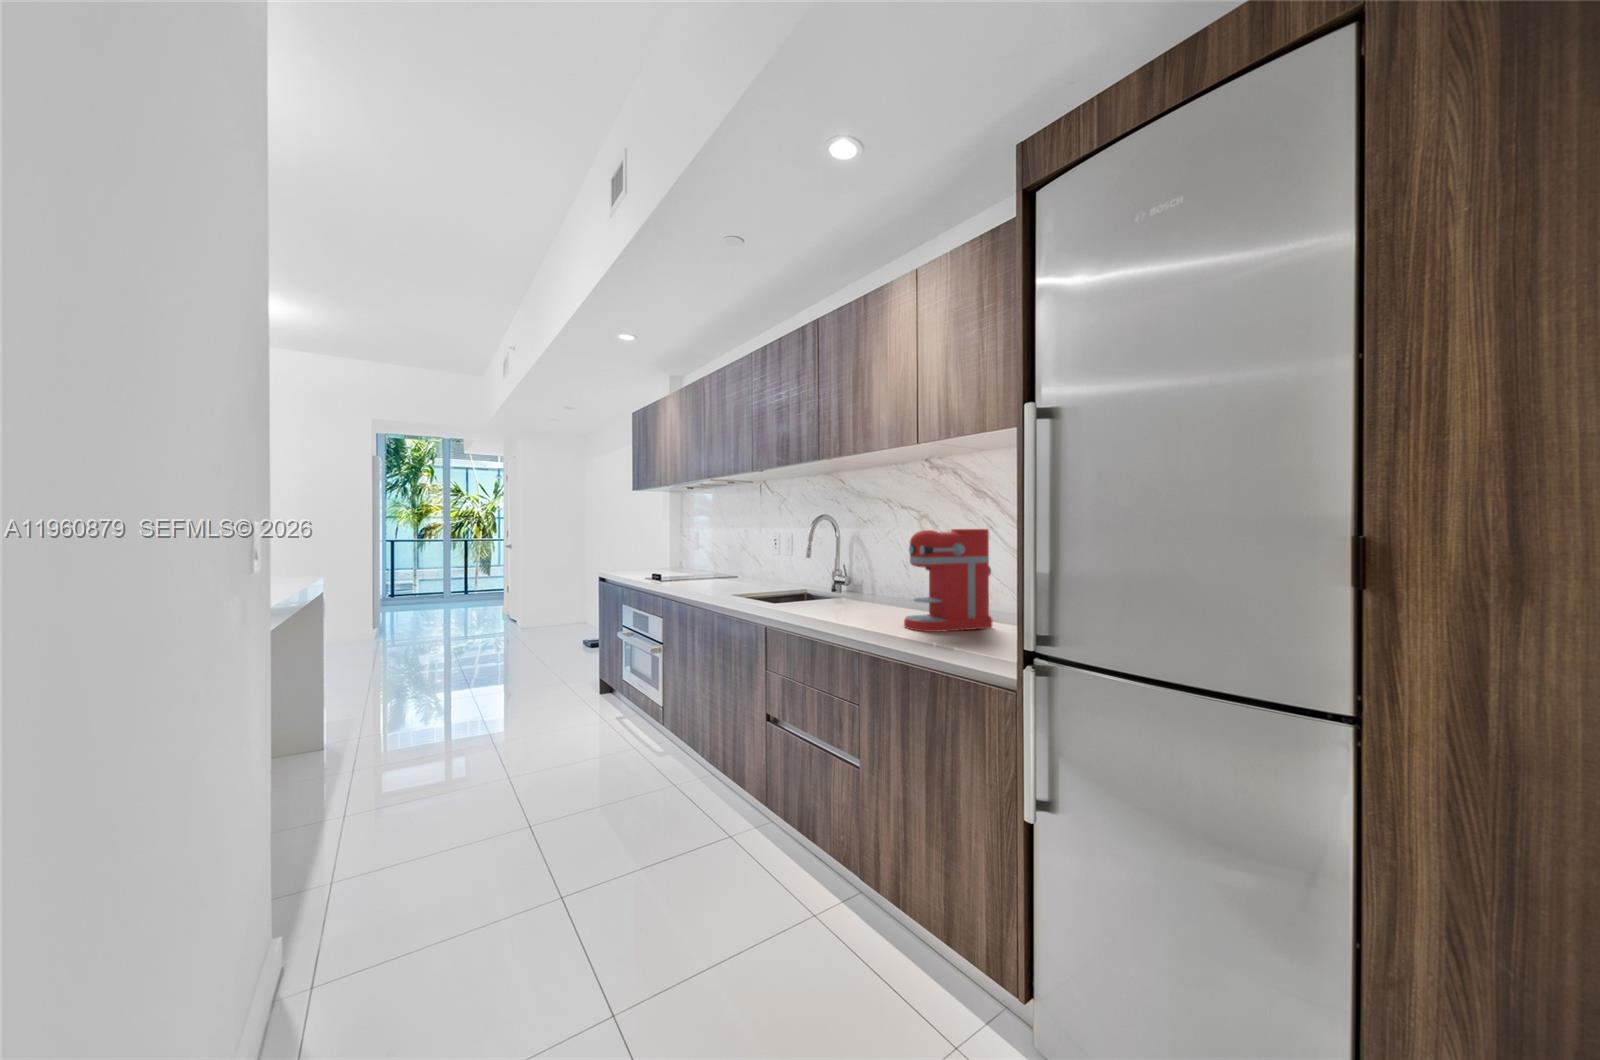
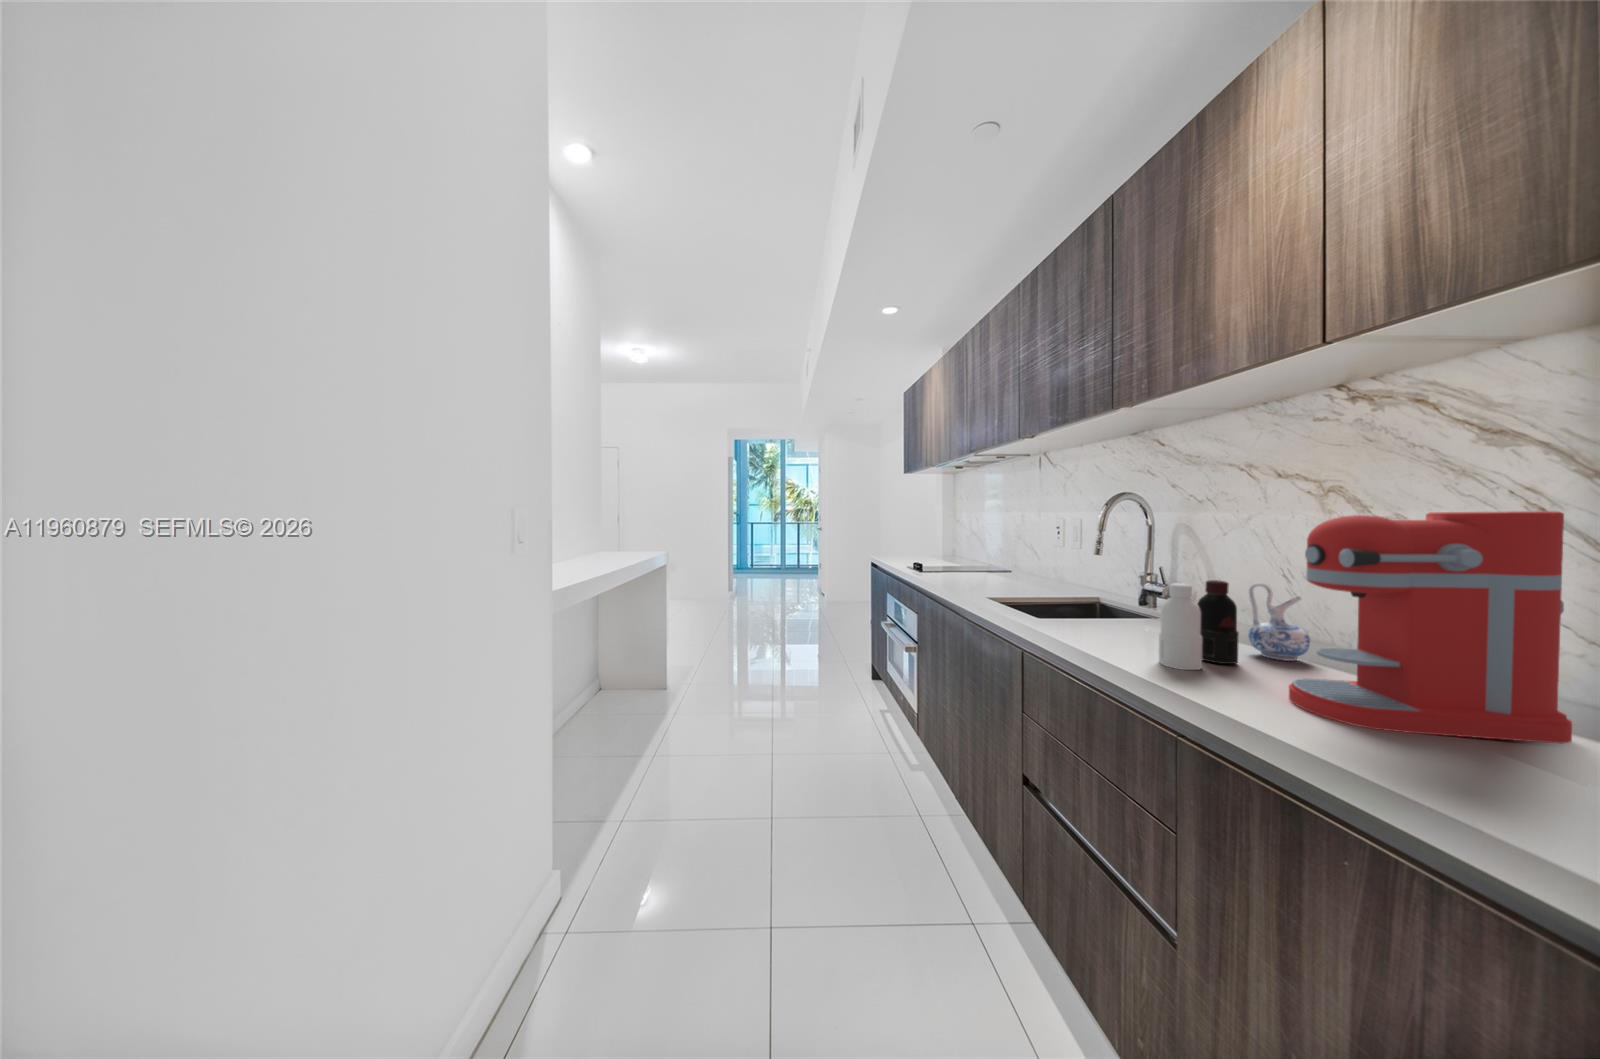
bottle: none [848,569,885,621] -> present [1159,580,1239,670]
ceramic pitcher: none [889,570,915,614] -> present [1248,583,1310,661]

